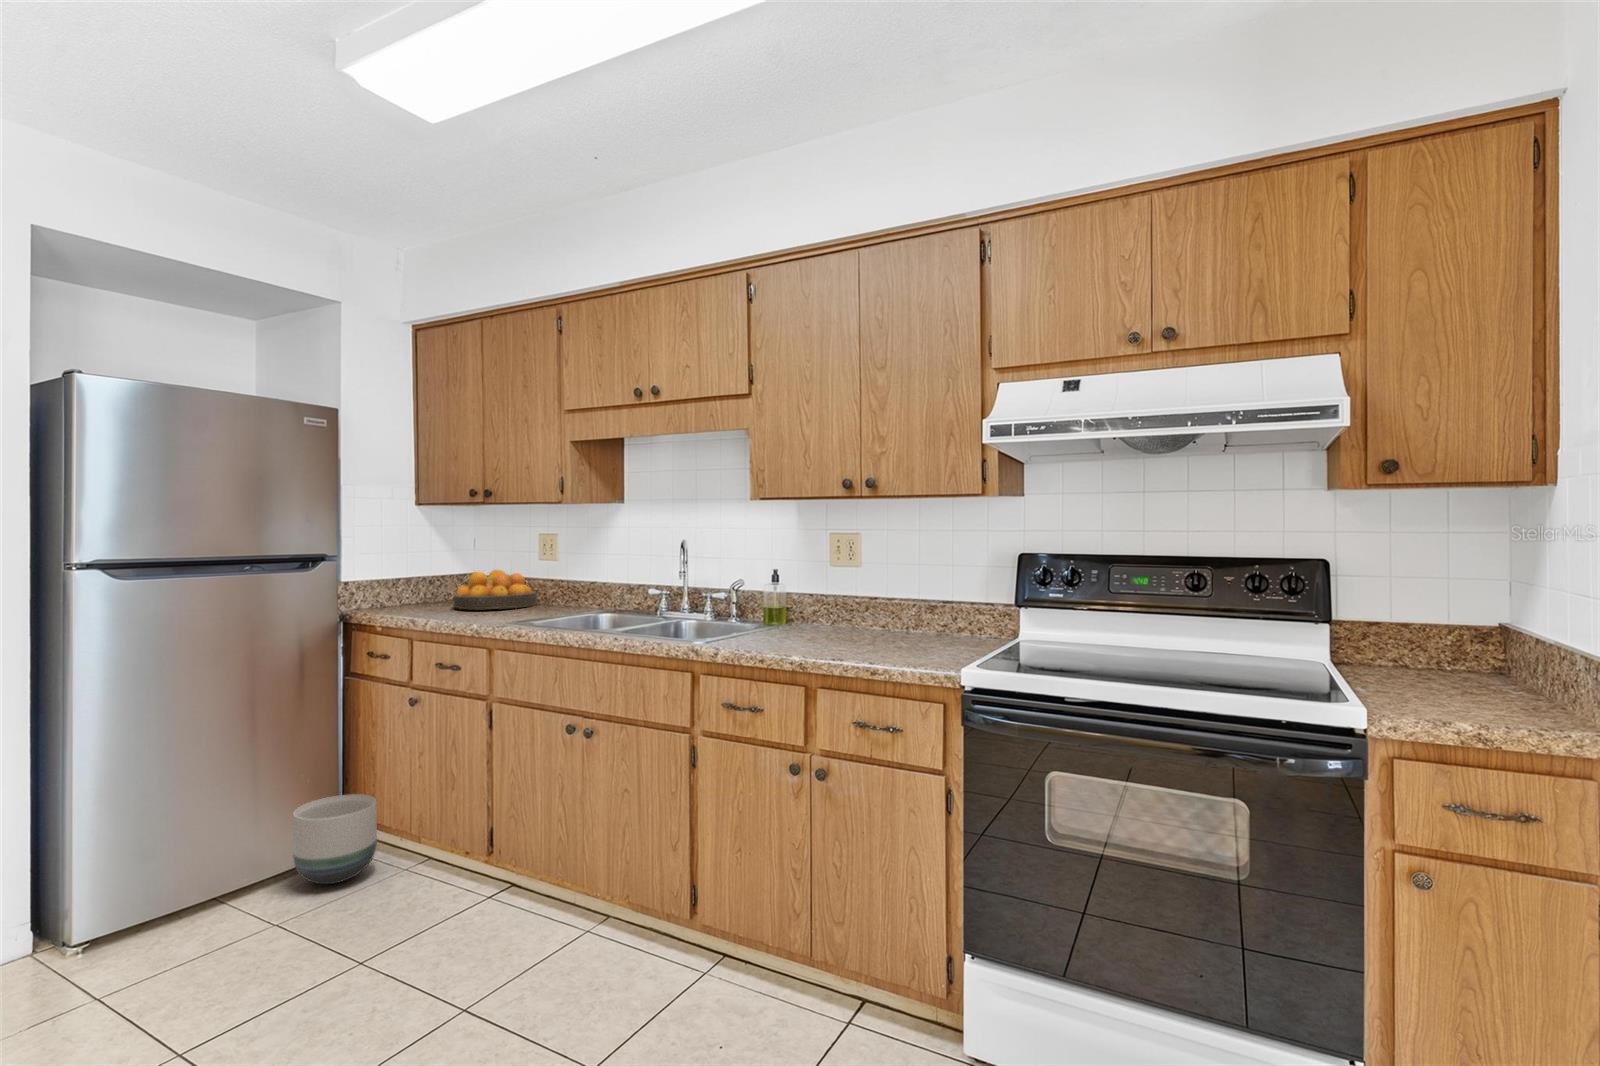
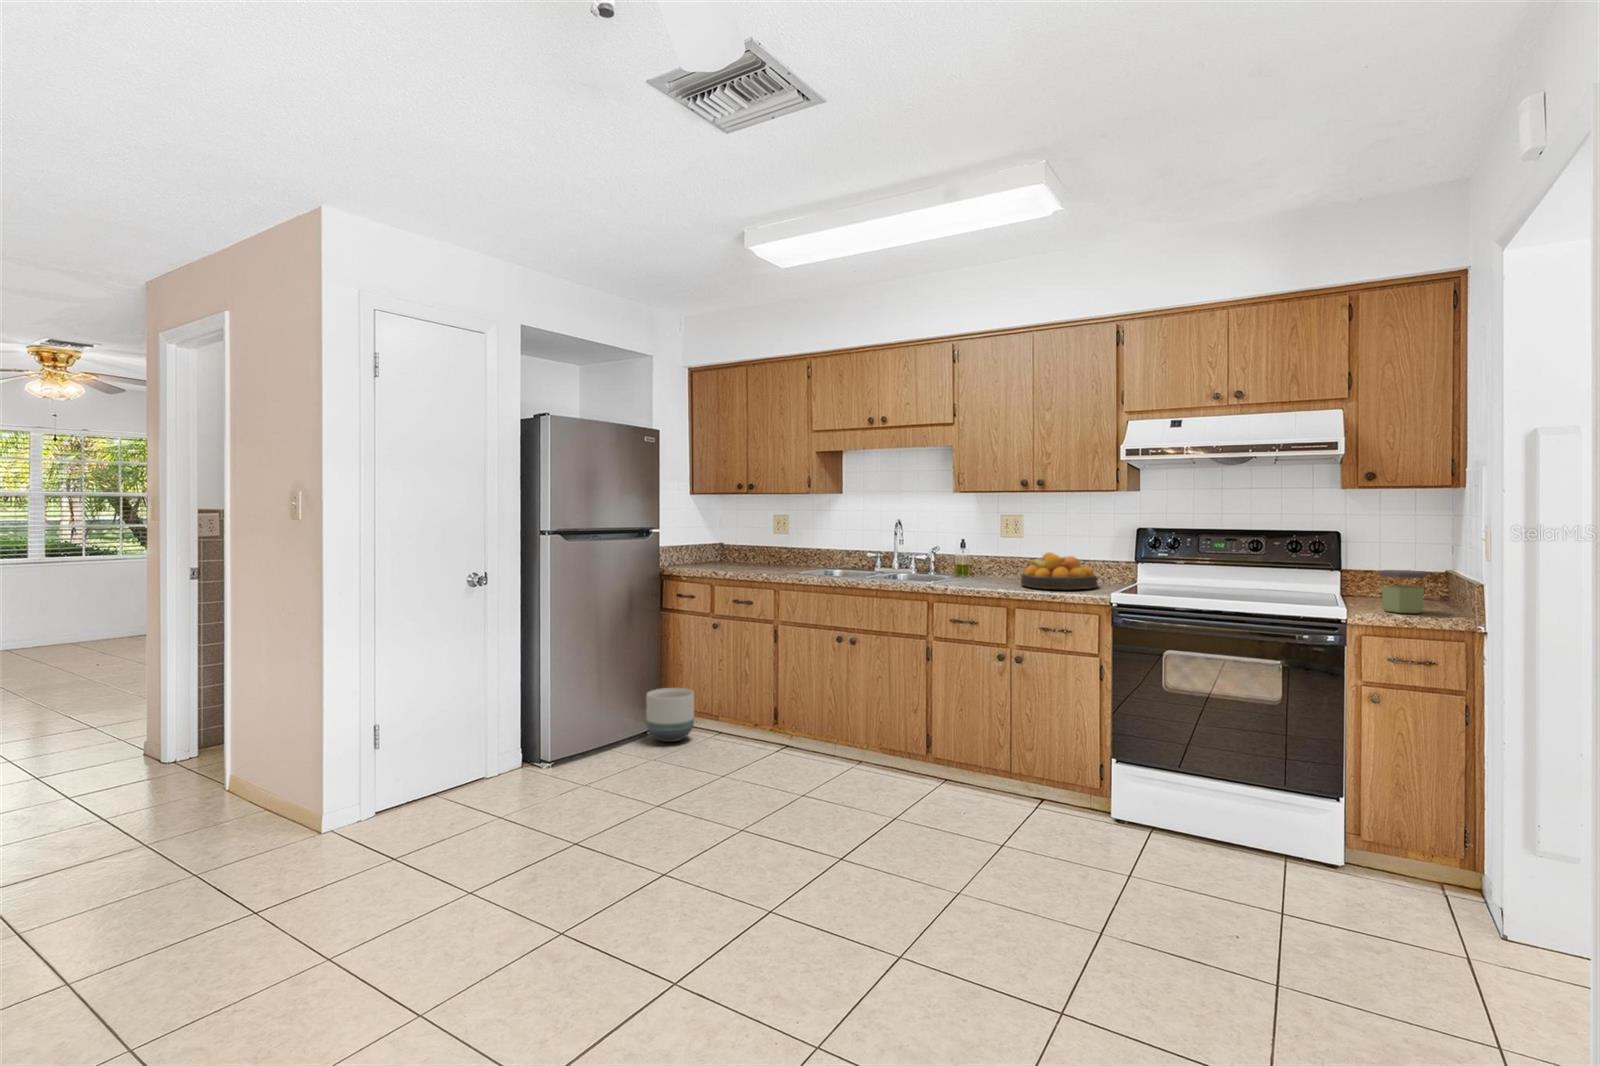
fruit bowl: present [453,570,537,609] -> present [1021,553,1098,589]
jar: none [1417,631,1503,715] -> present [1379,570,1427,613]

